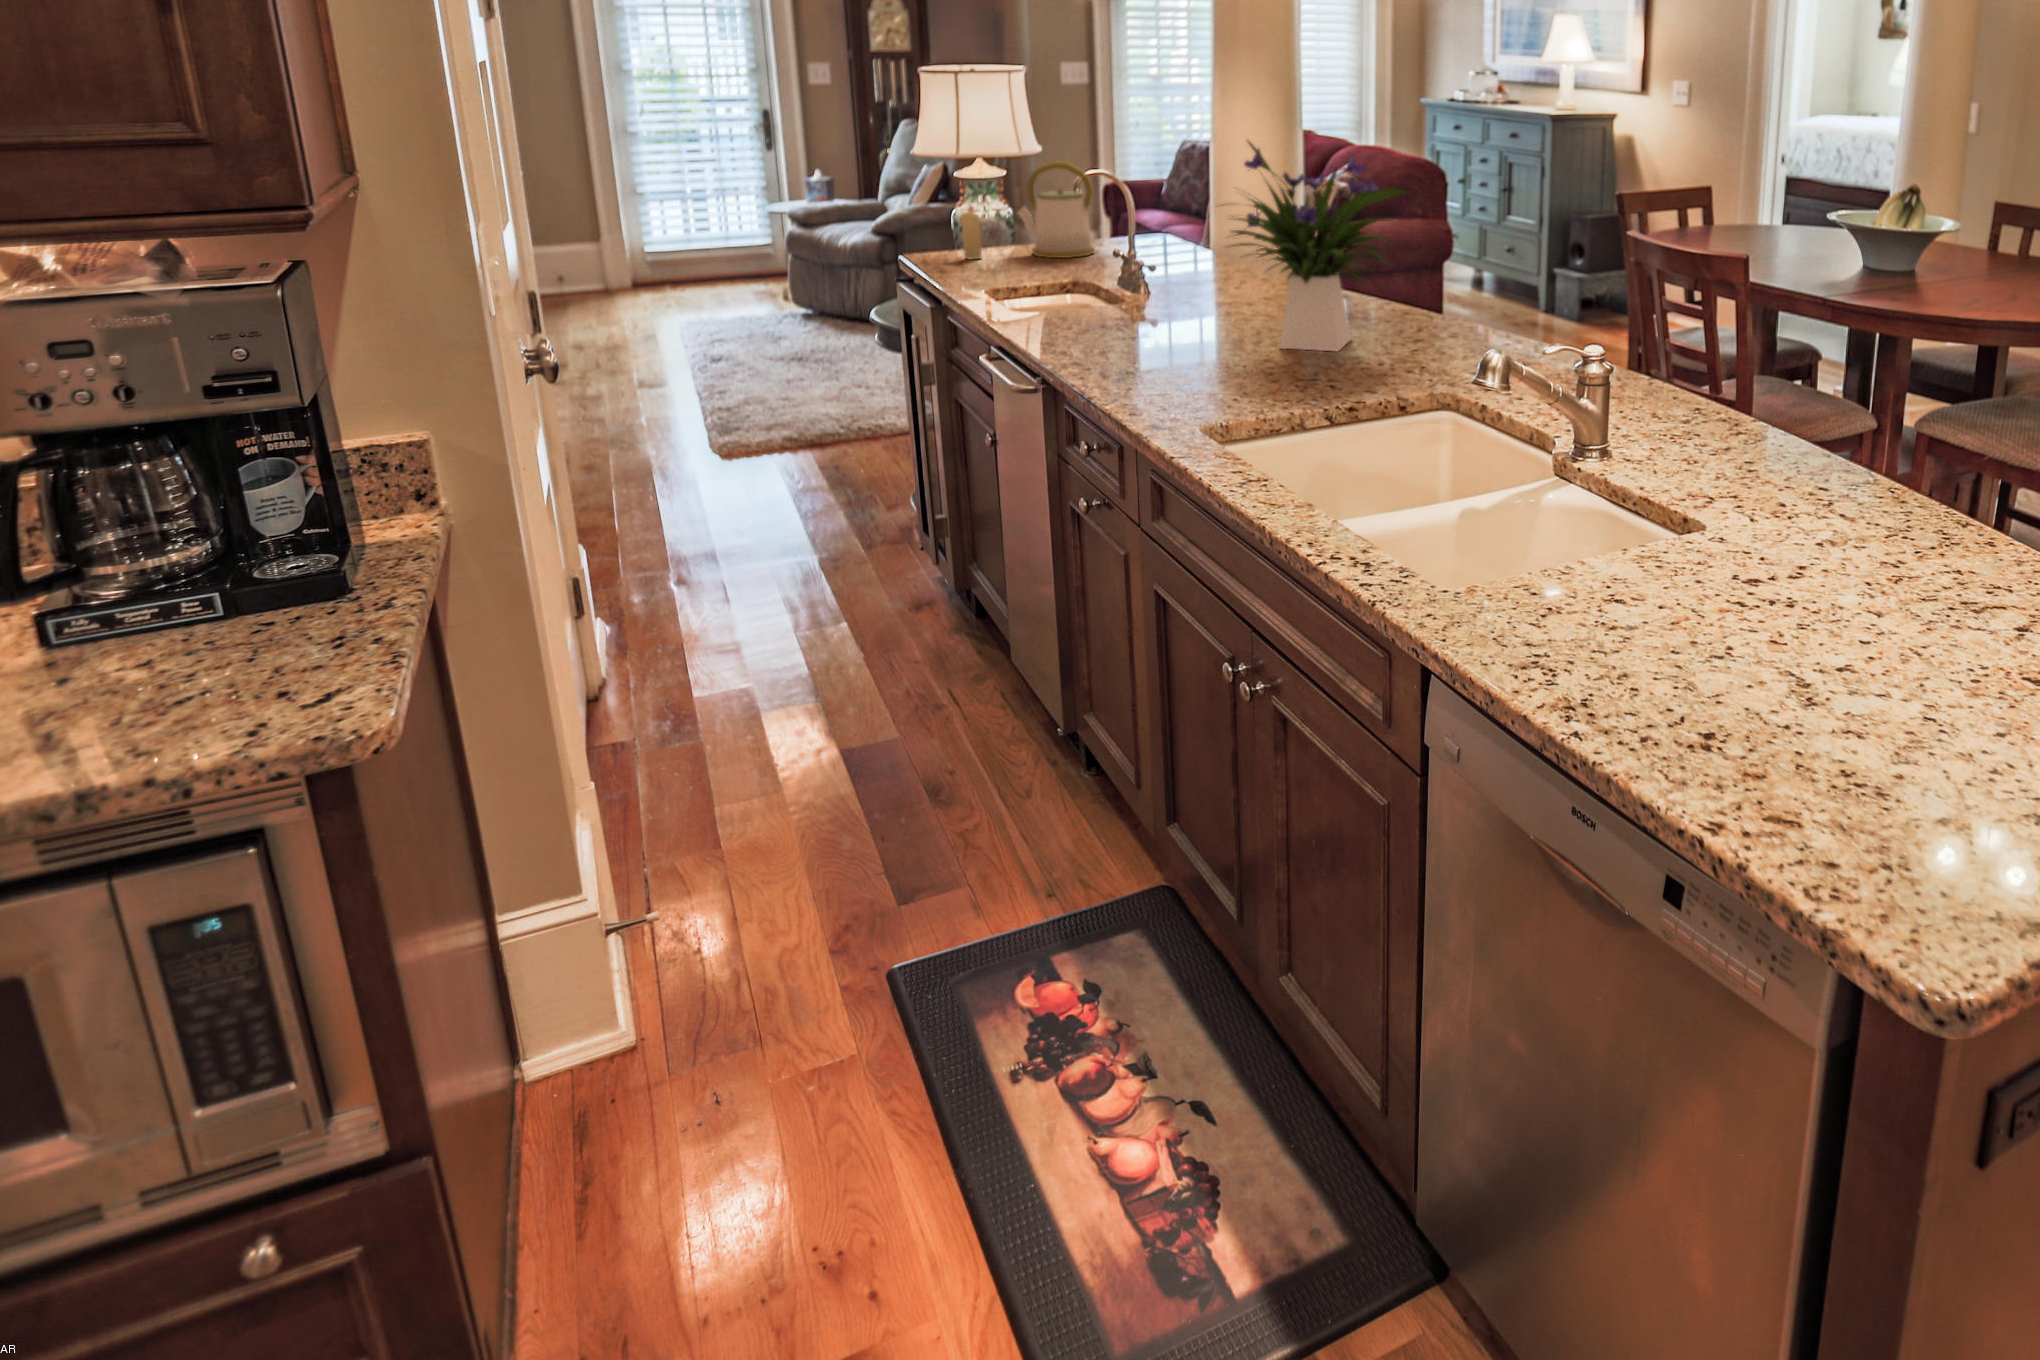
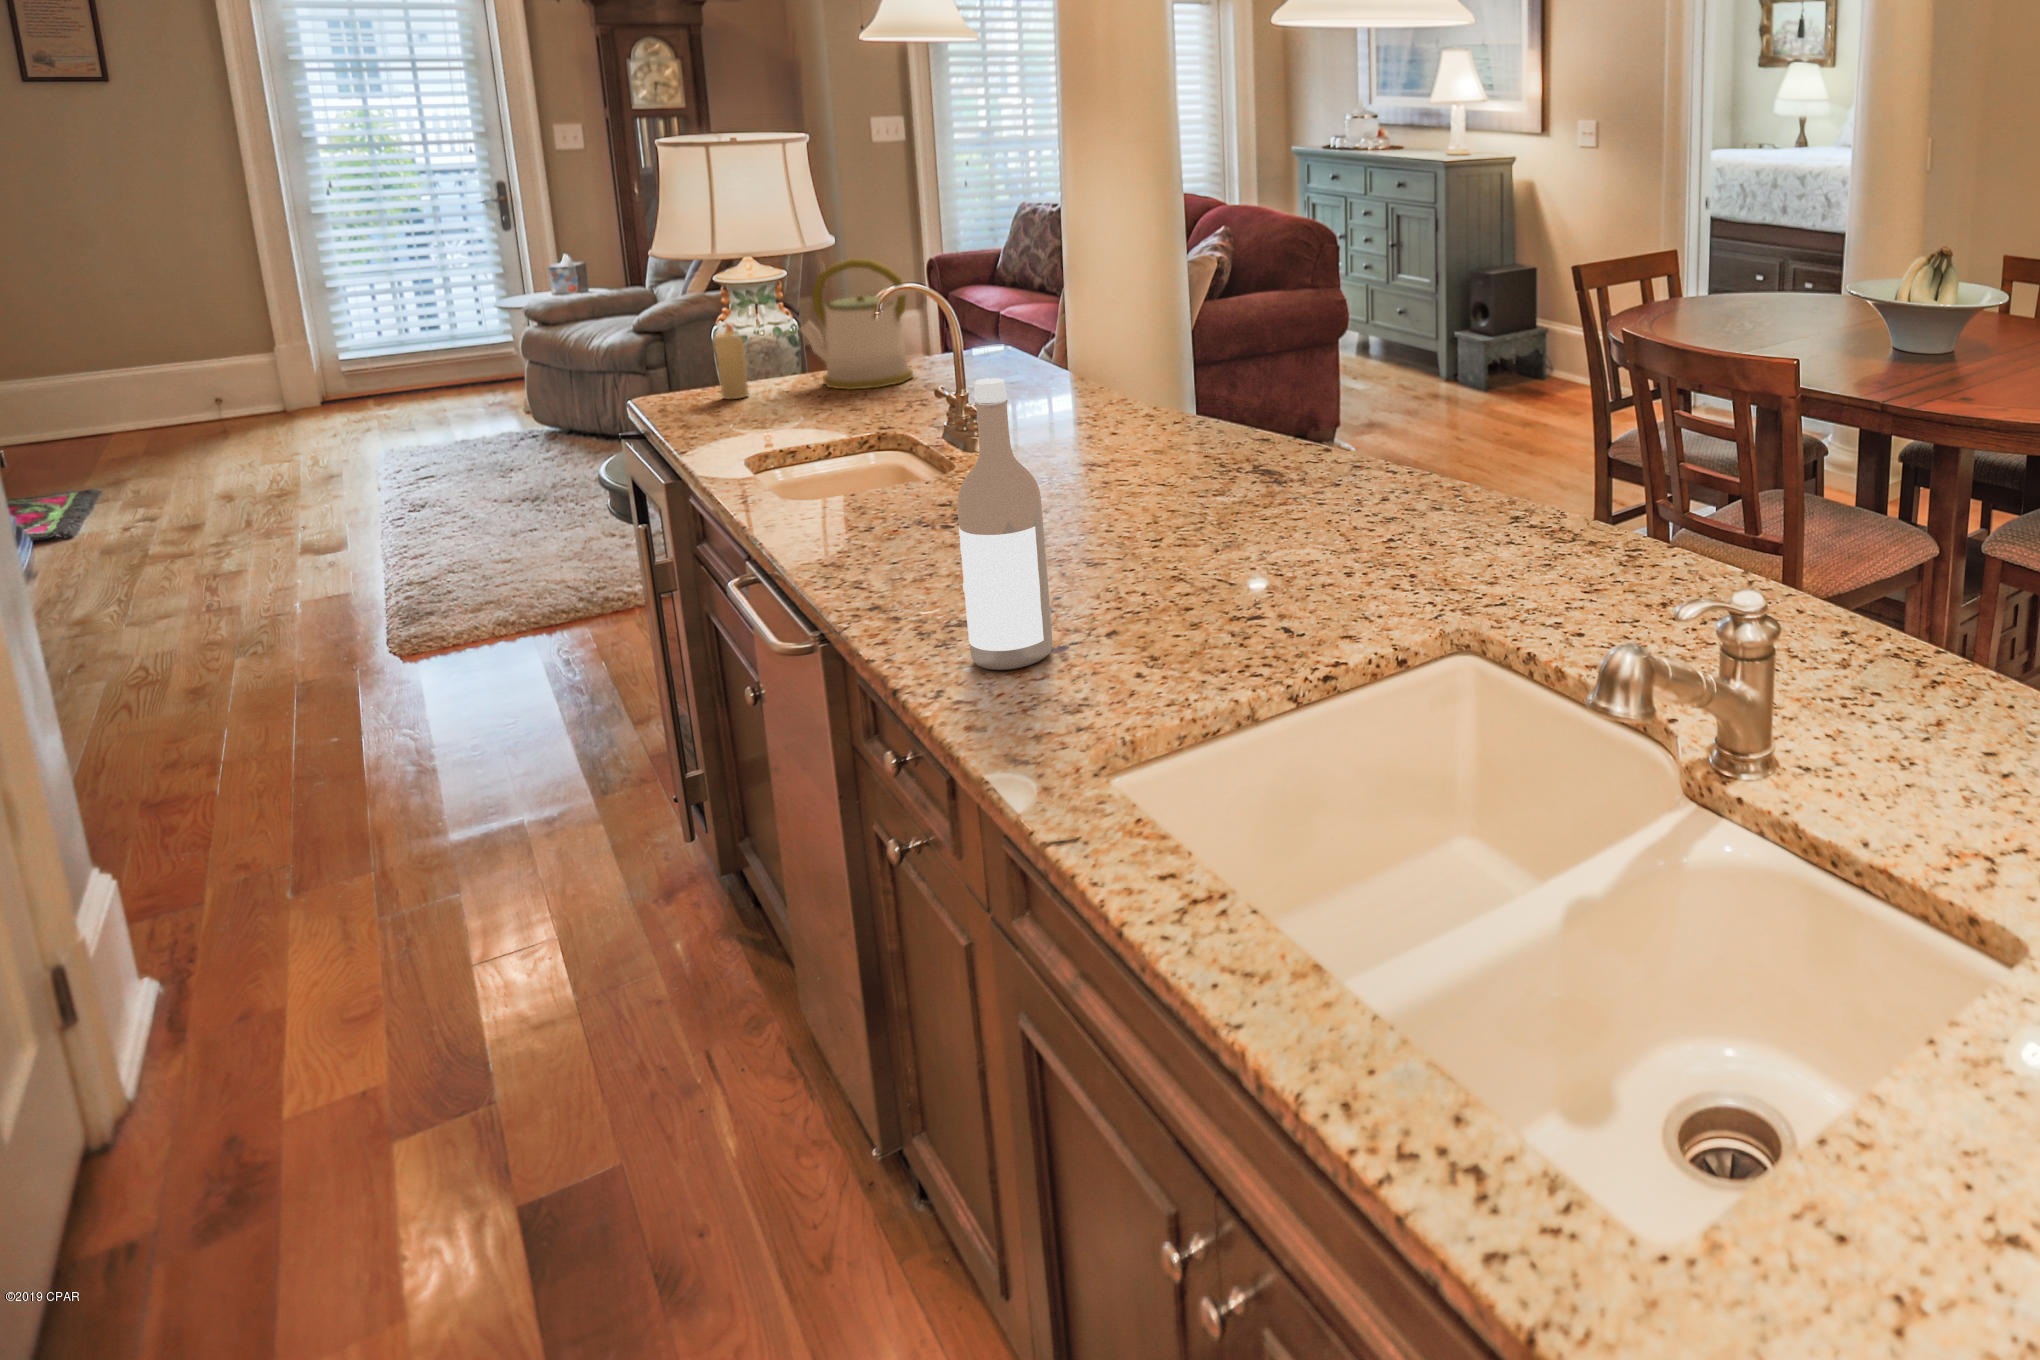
flower arrangement: present [1223,141,1407,352] -> none [1095,242,1390,551]
wine bottle: none [1129,211,1181,389] -> present [958,378,1052,670]

